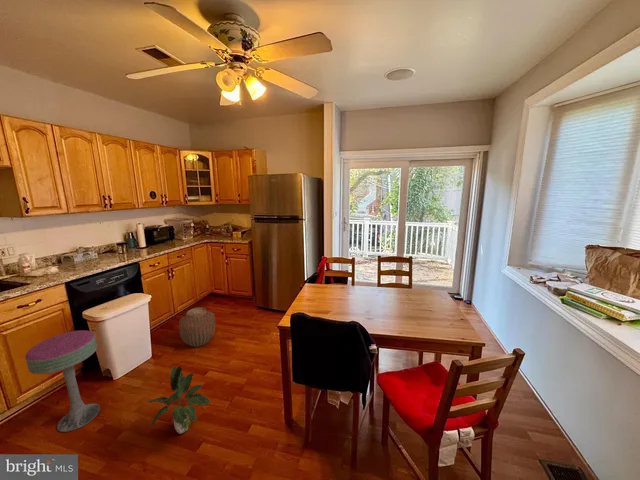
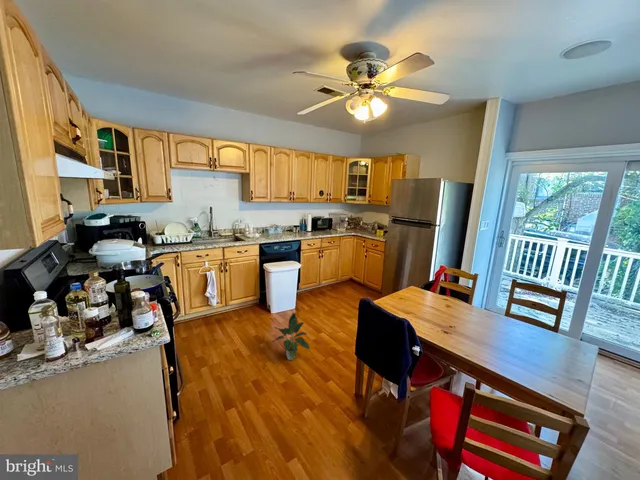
woven basket: present [179,307,215,347] -> none [314,283,340,314]
bar stool: present [25,330,100,432] -> none [234,272,264,330]

